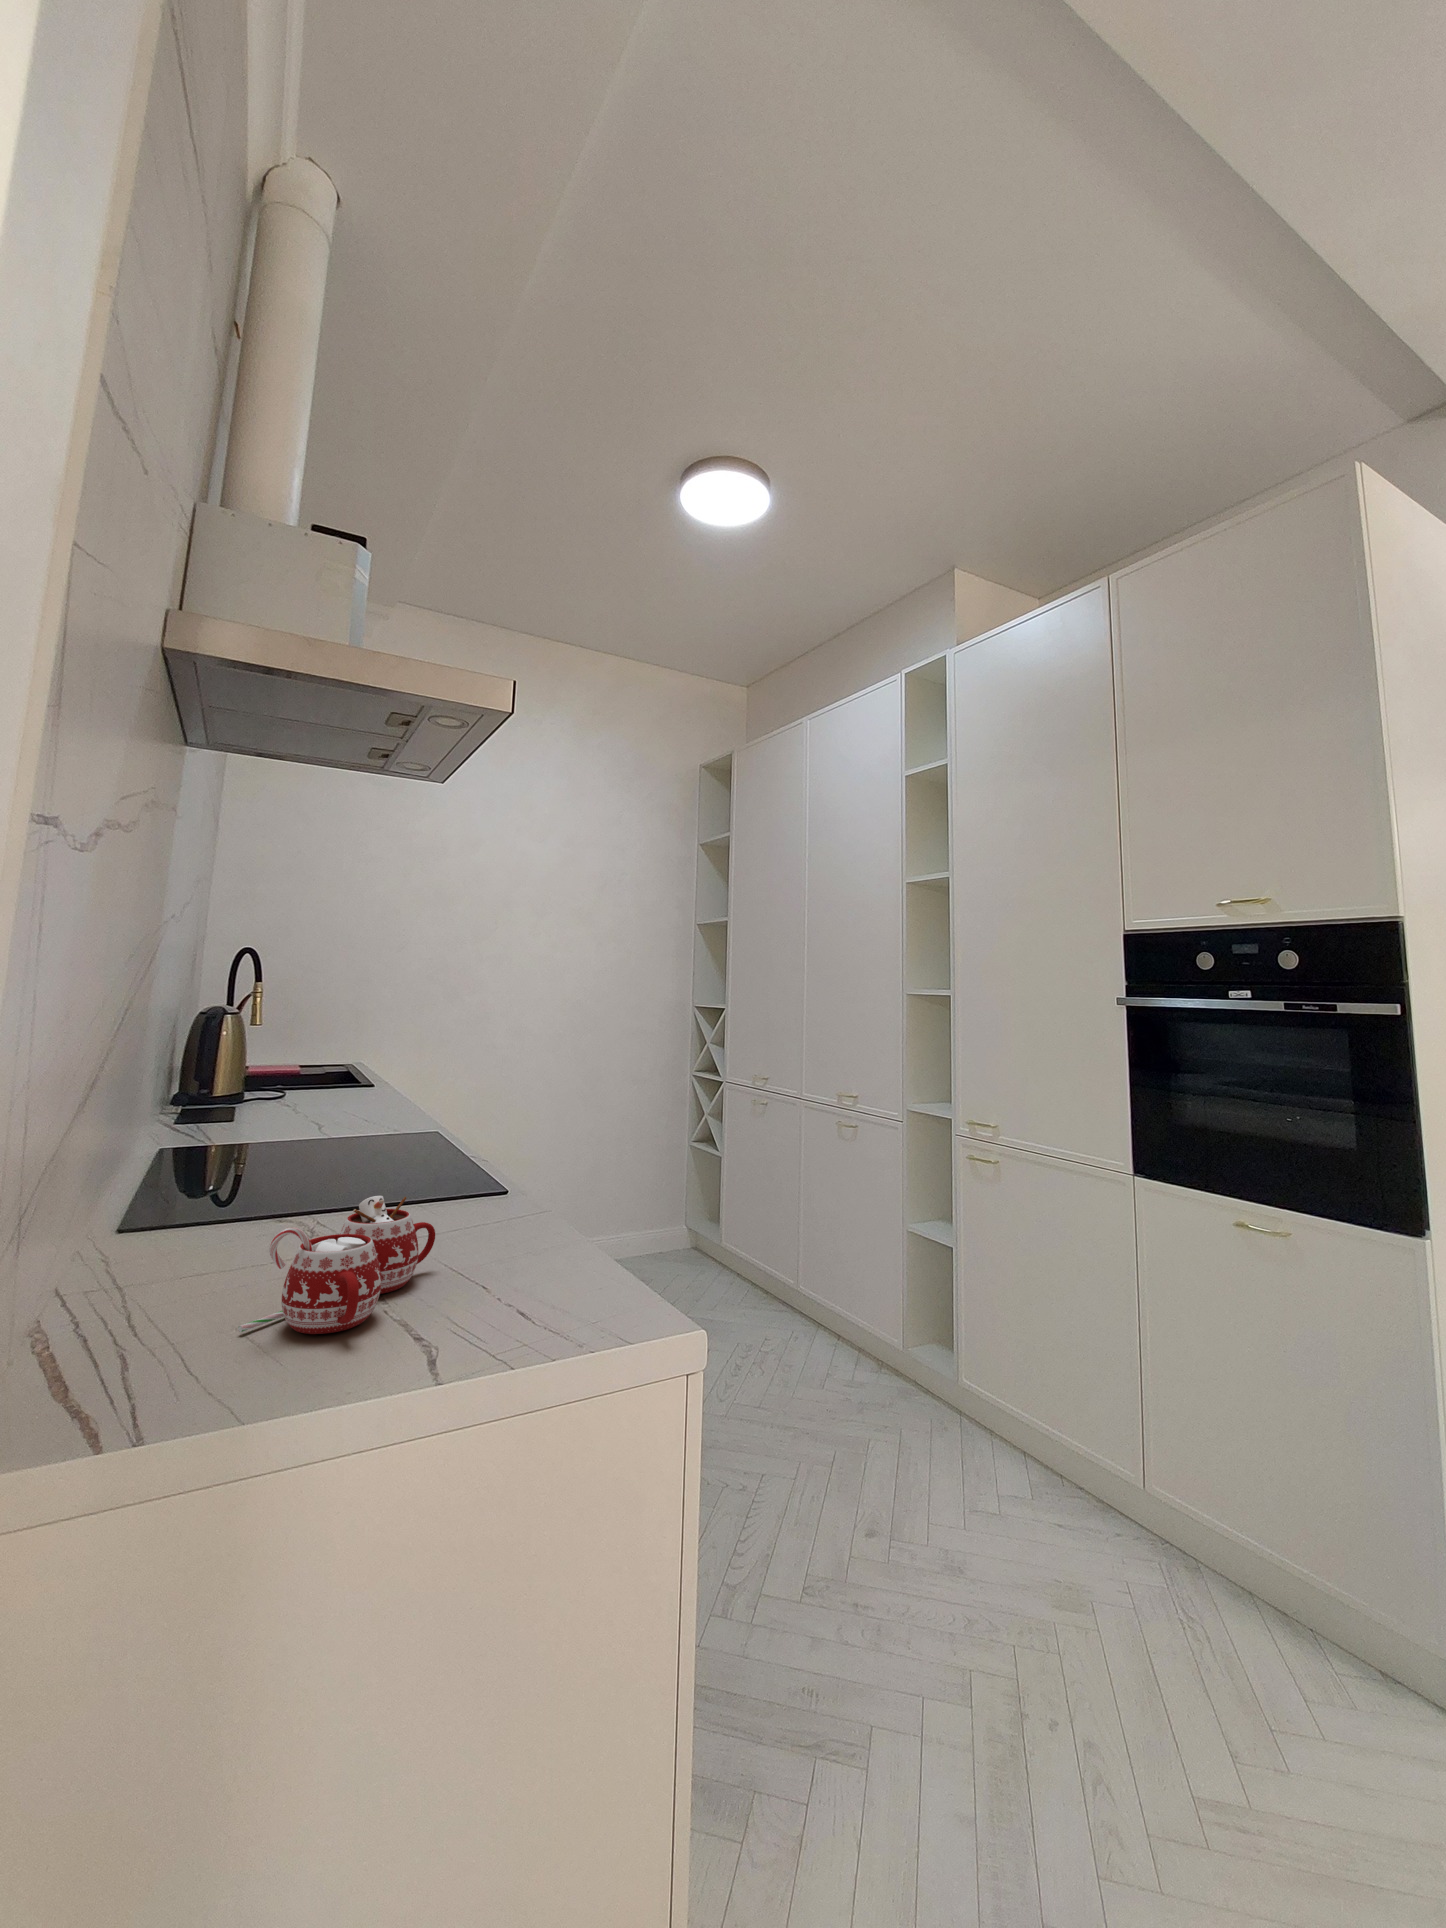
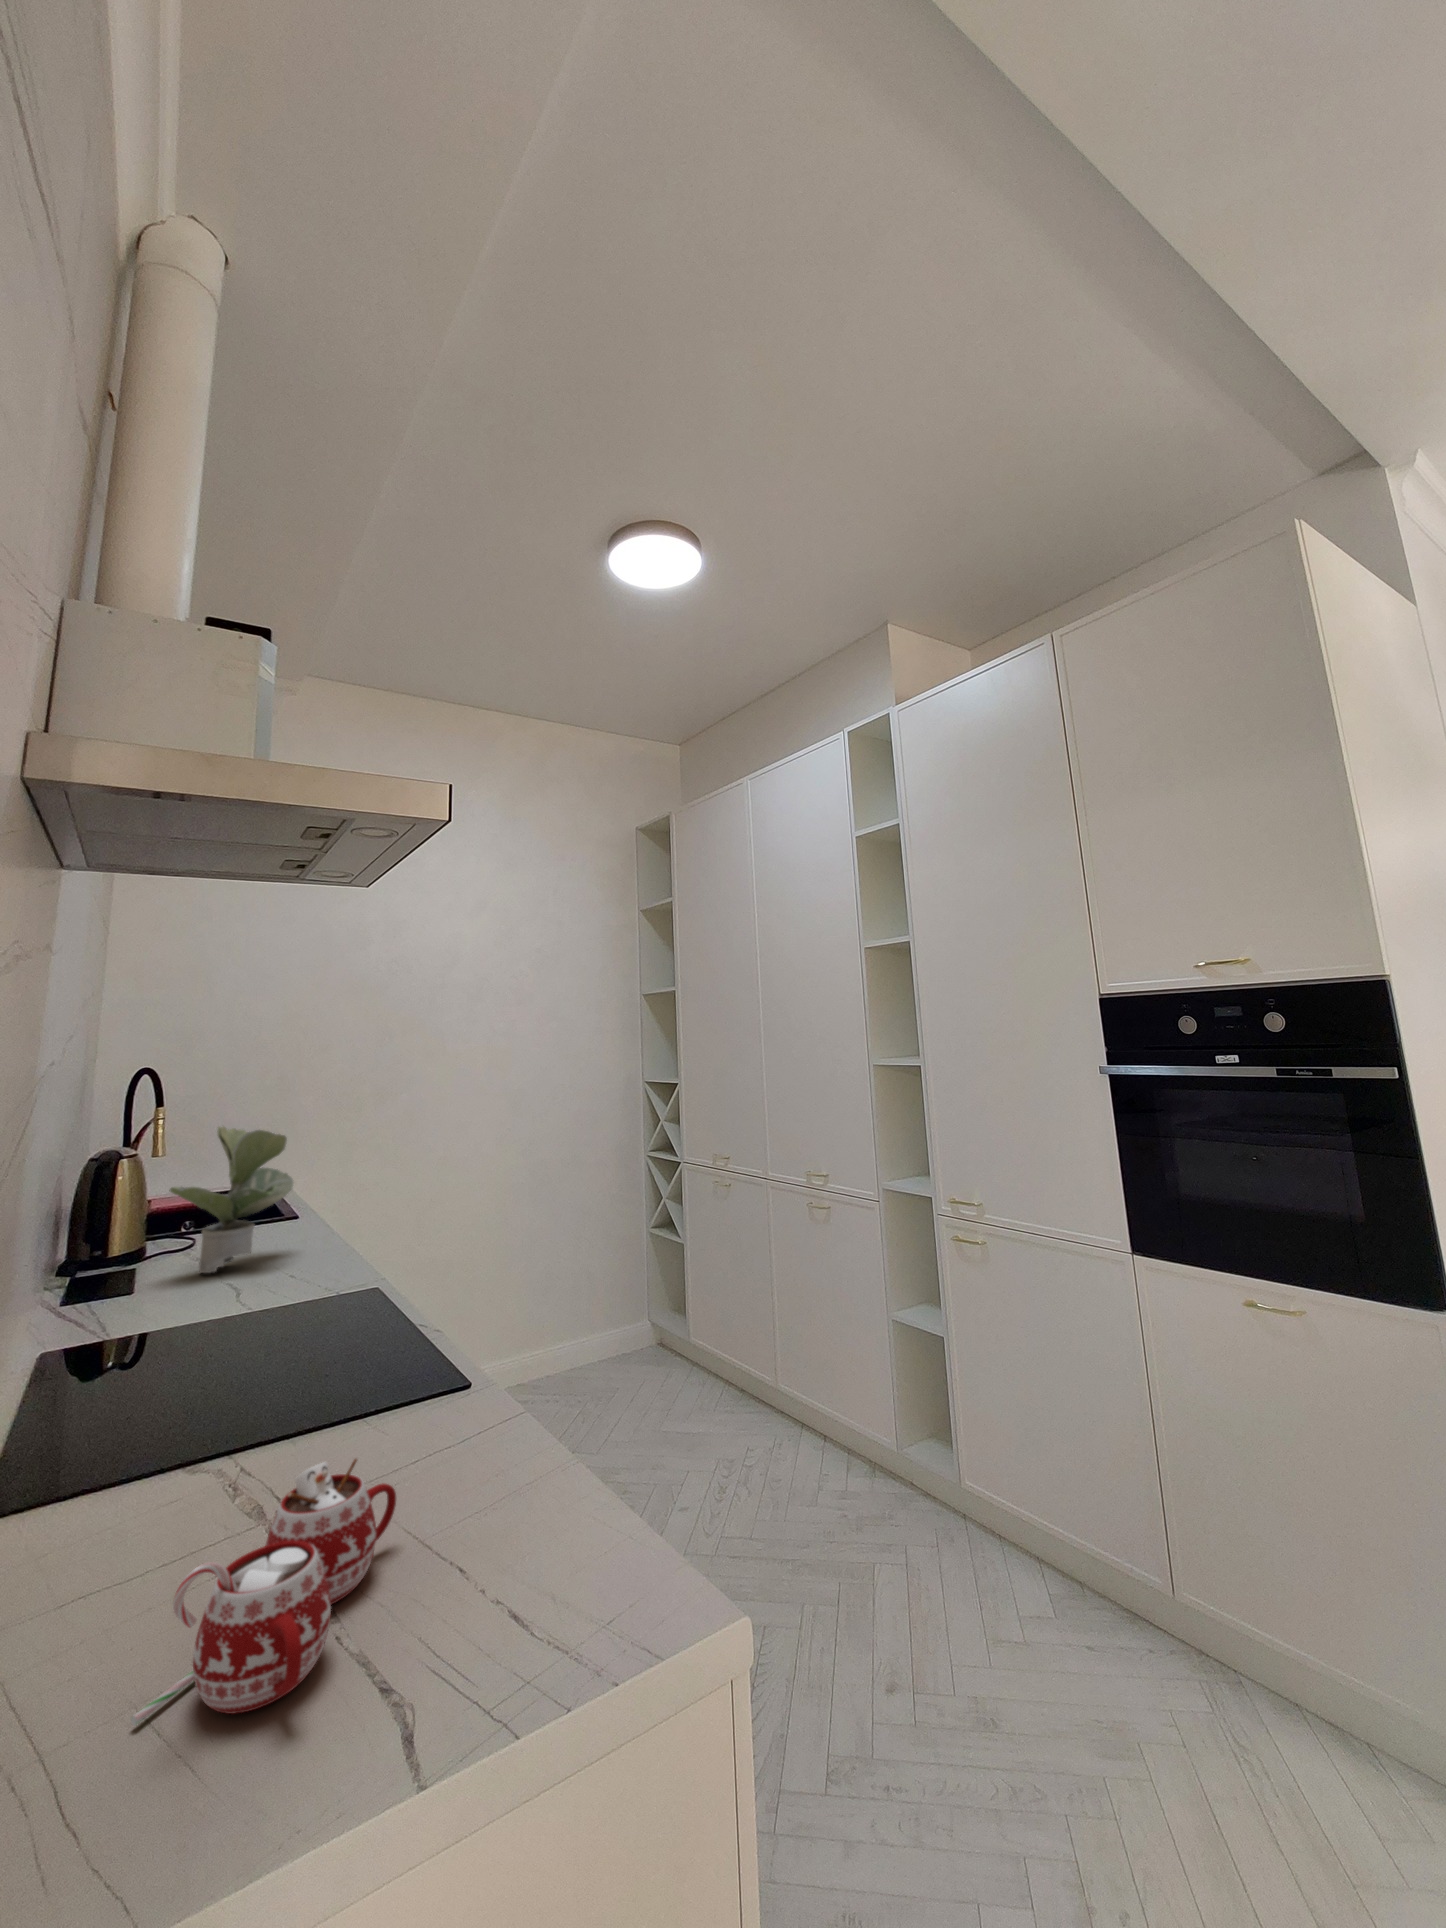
potted plant: none [264,989,368,1114] -> present [169,1126,293,1274]

